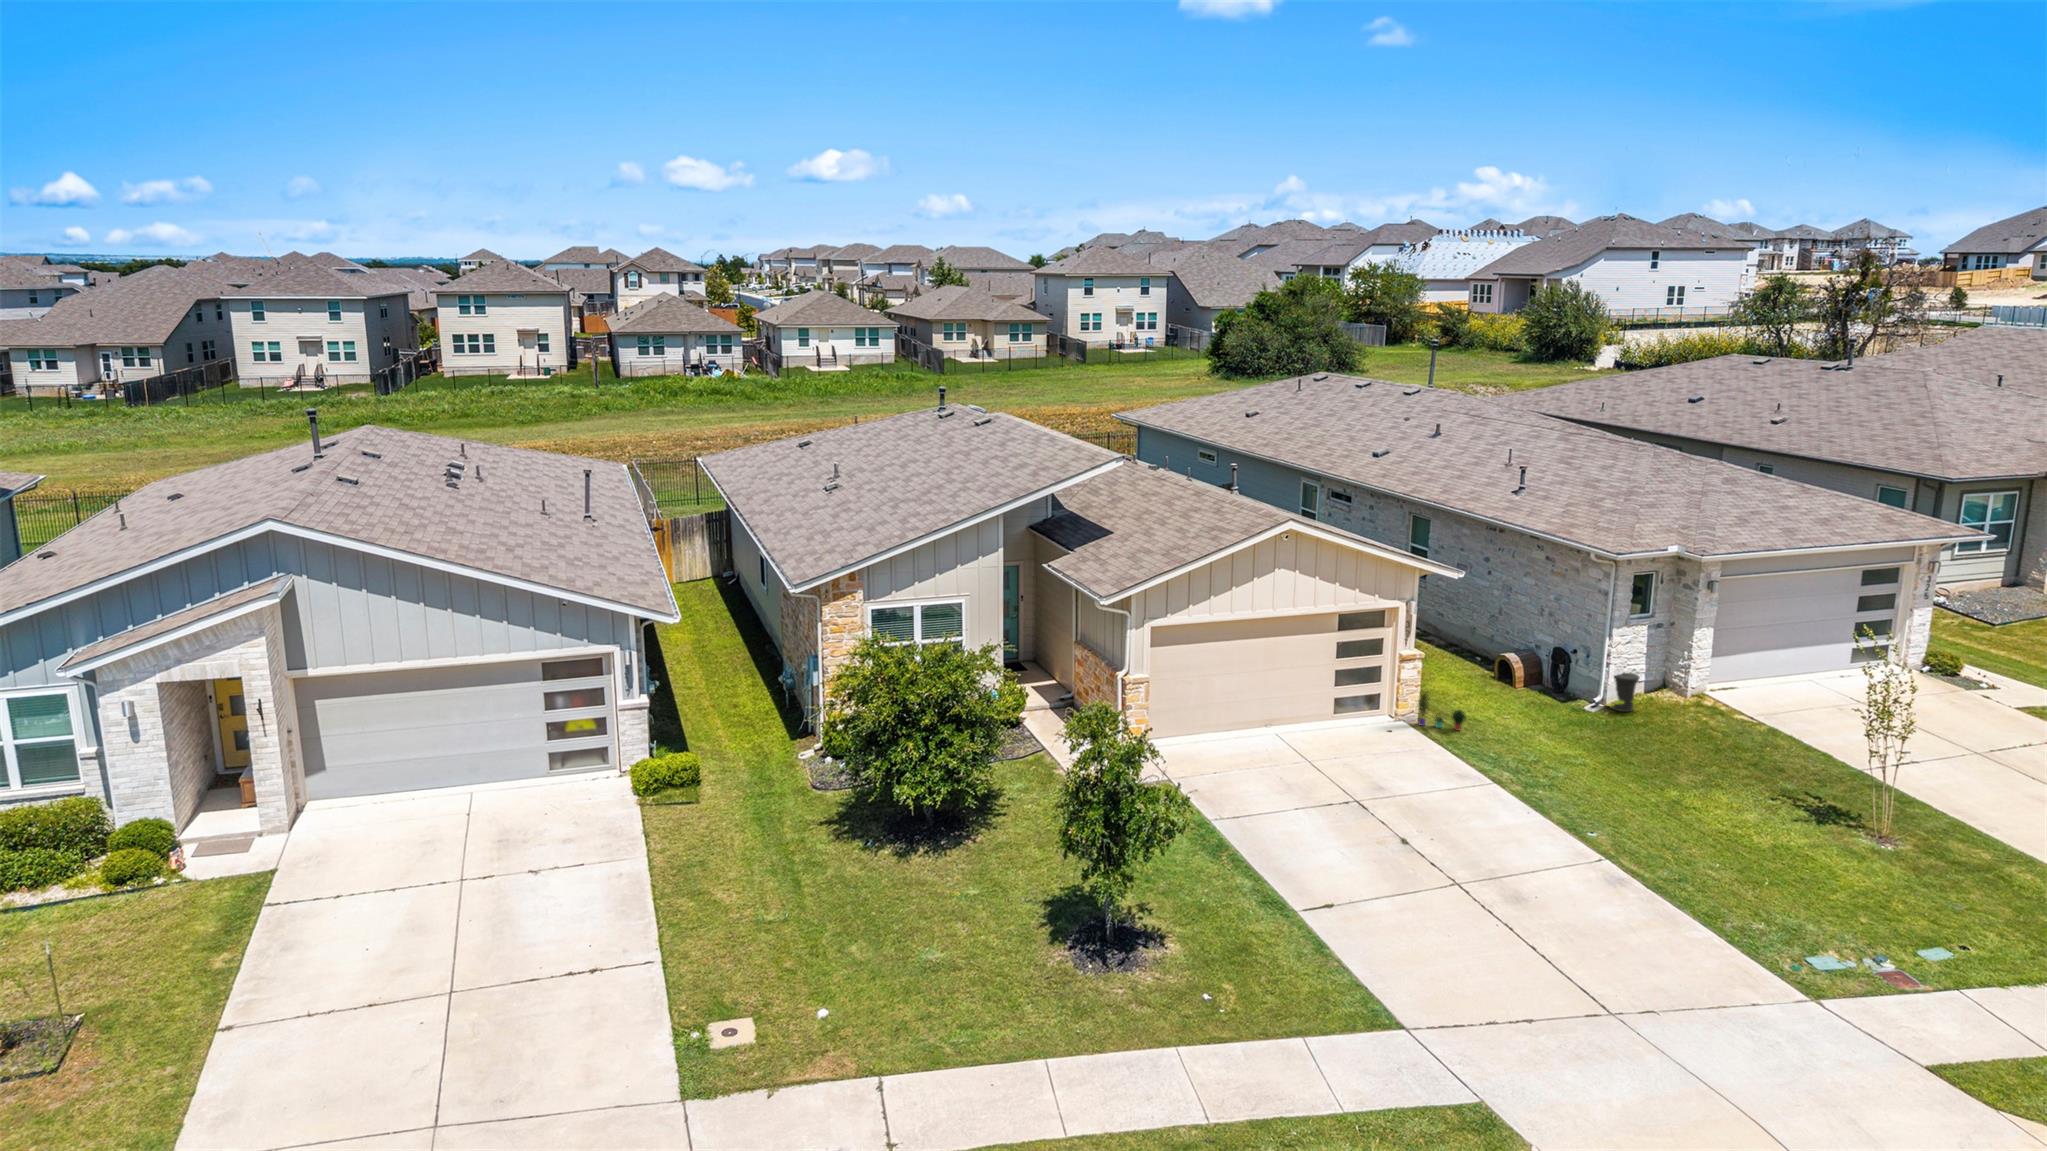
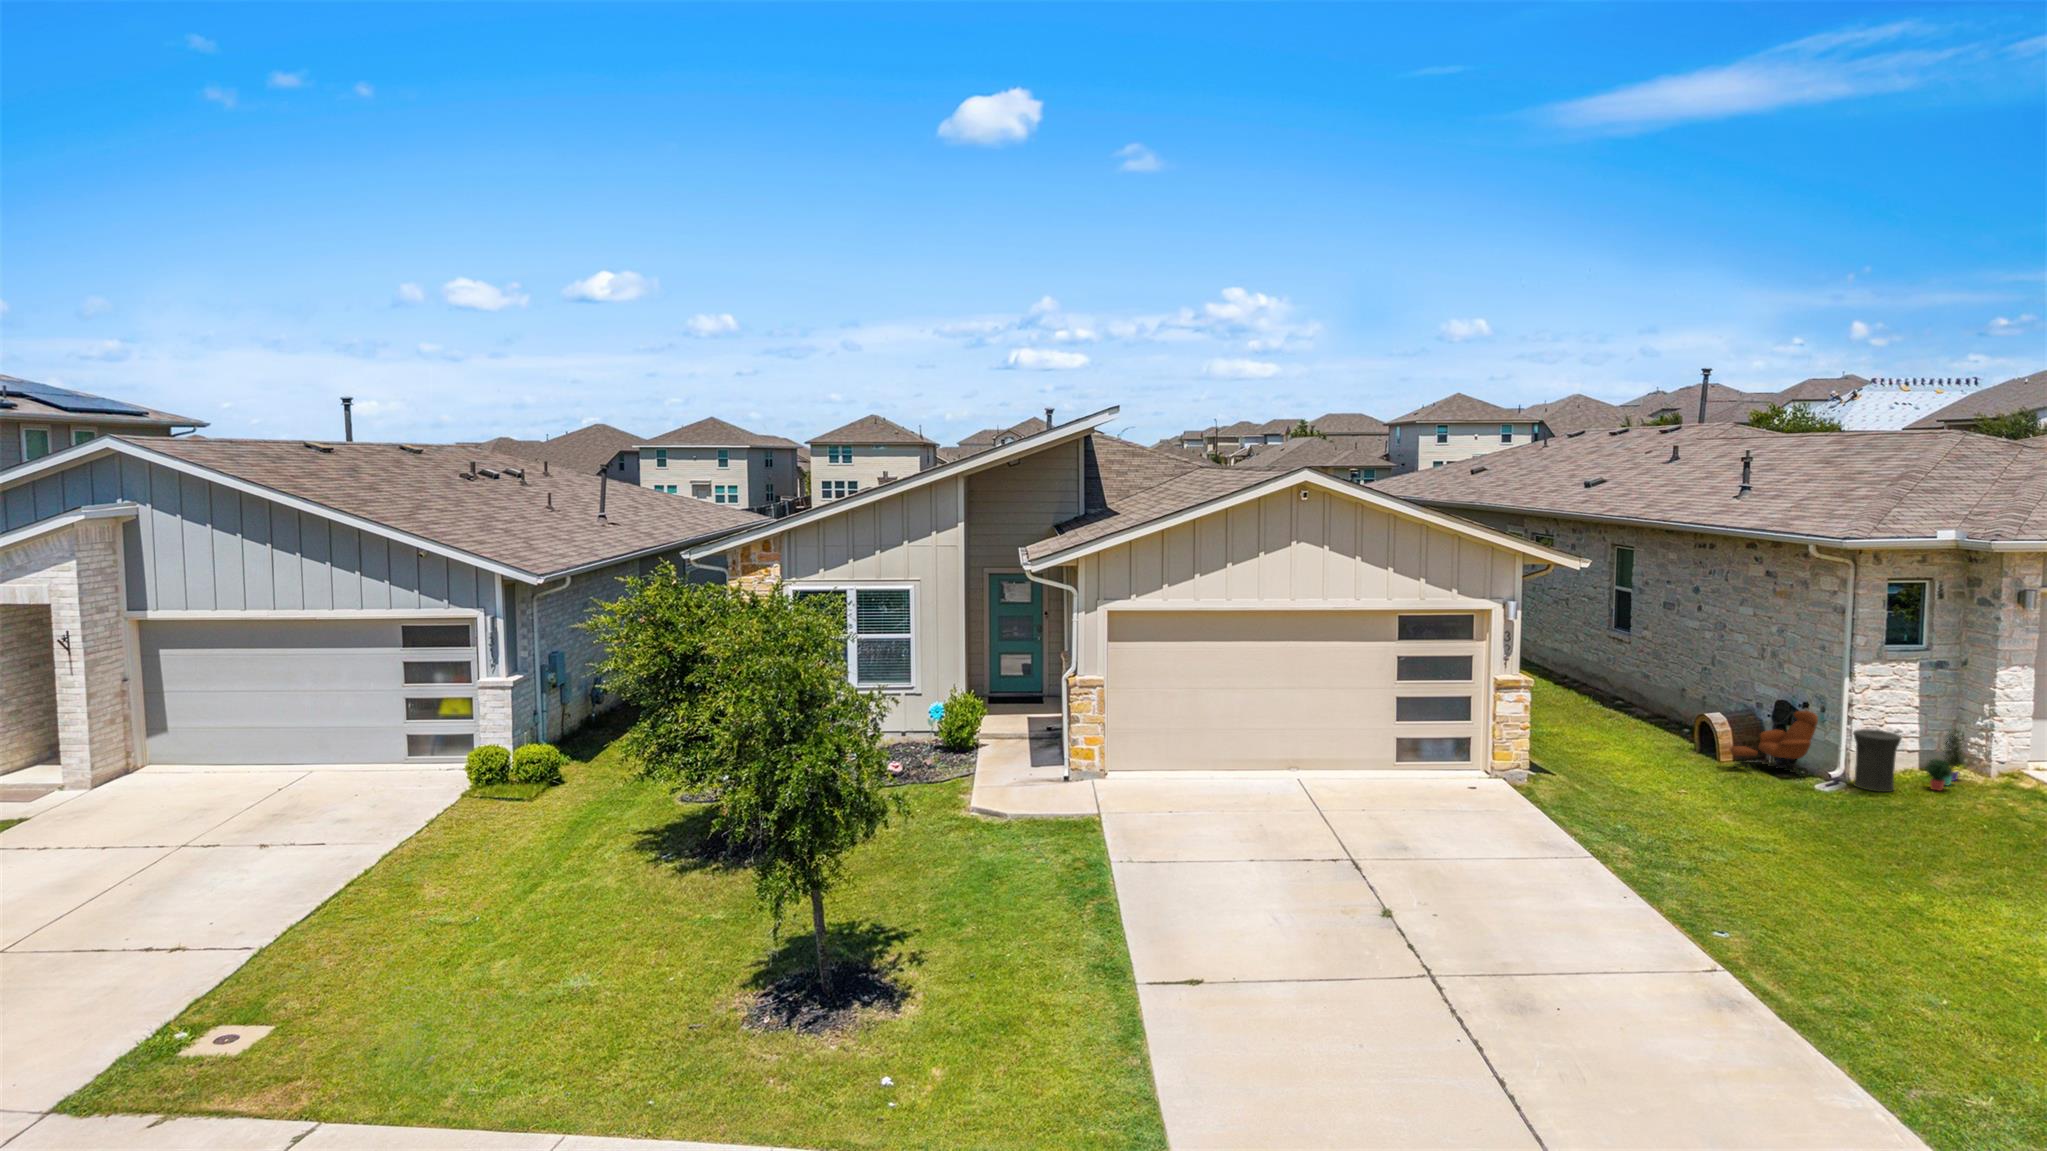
lounge chair: none [1532,657,1587,703] -> present [1730,711,1818,771]
potted plant: present [1419,691,1466,731] -> present [1925,729,1963,791]

